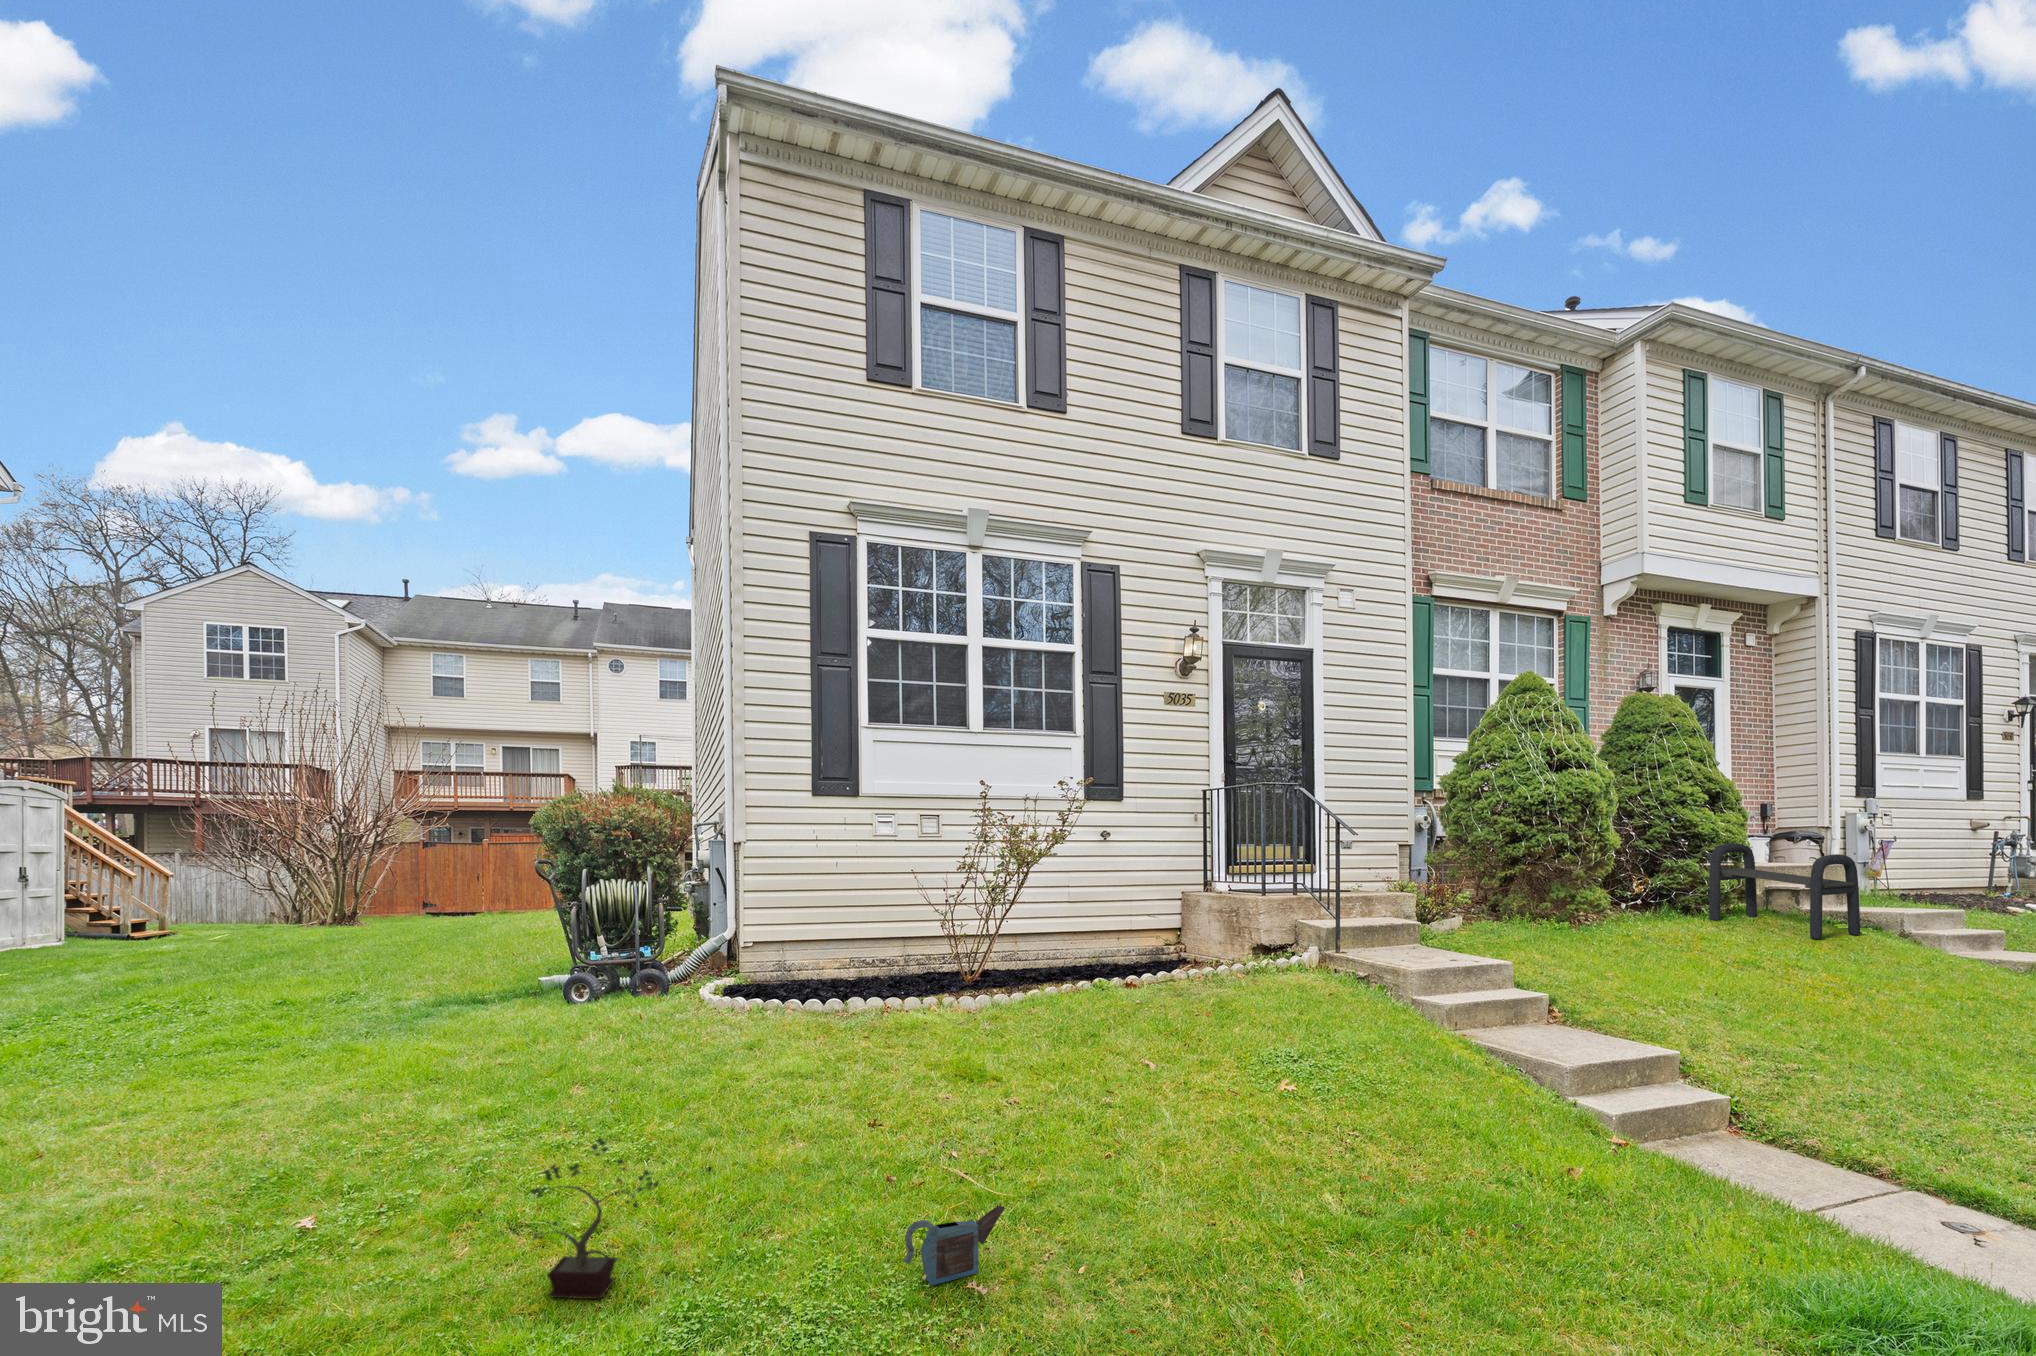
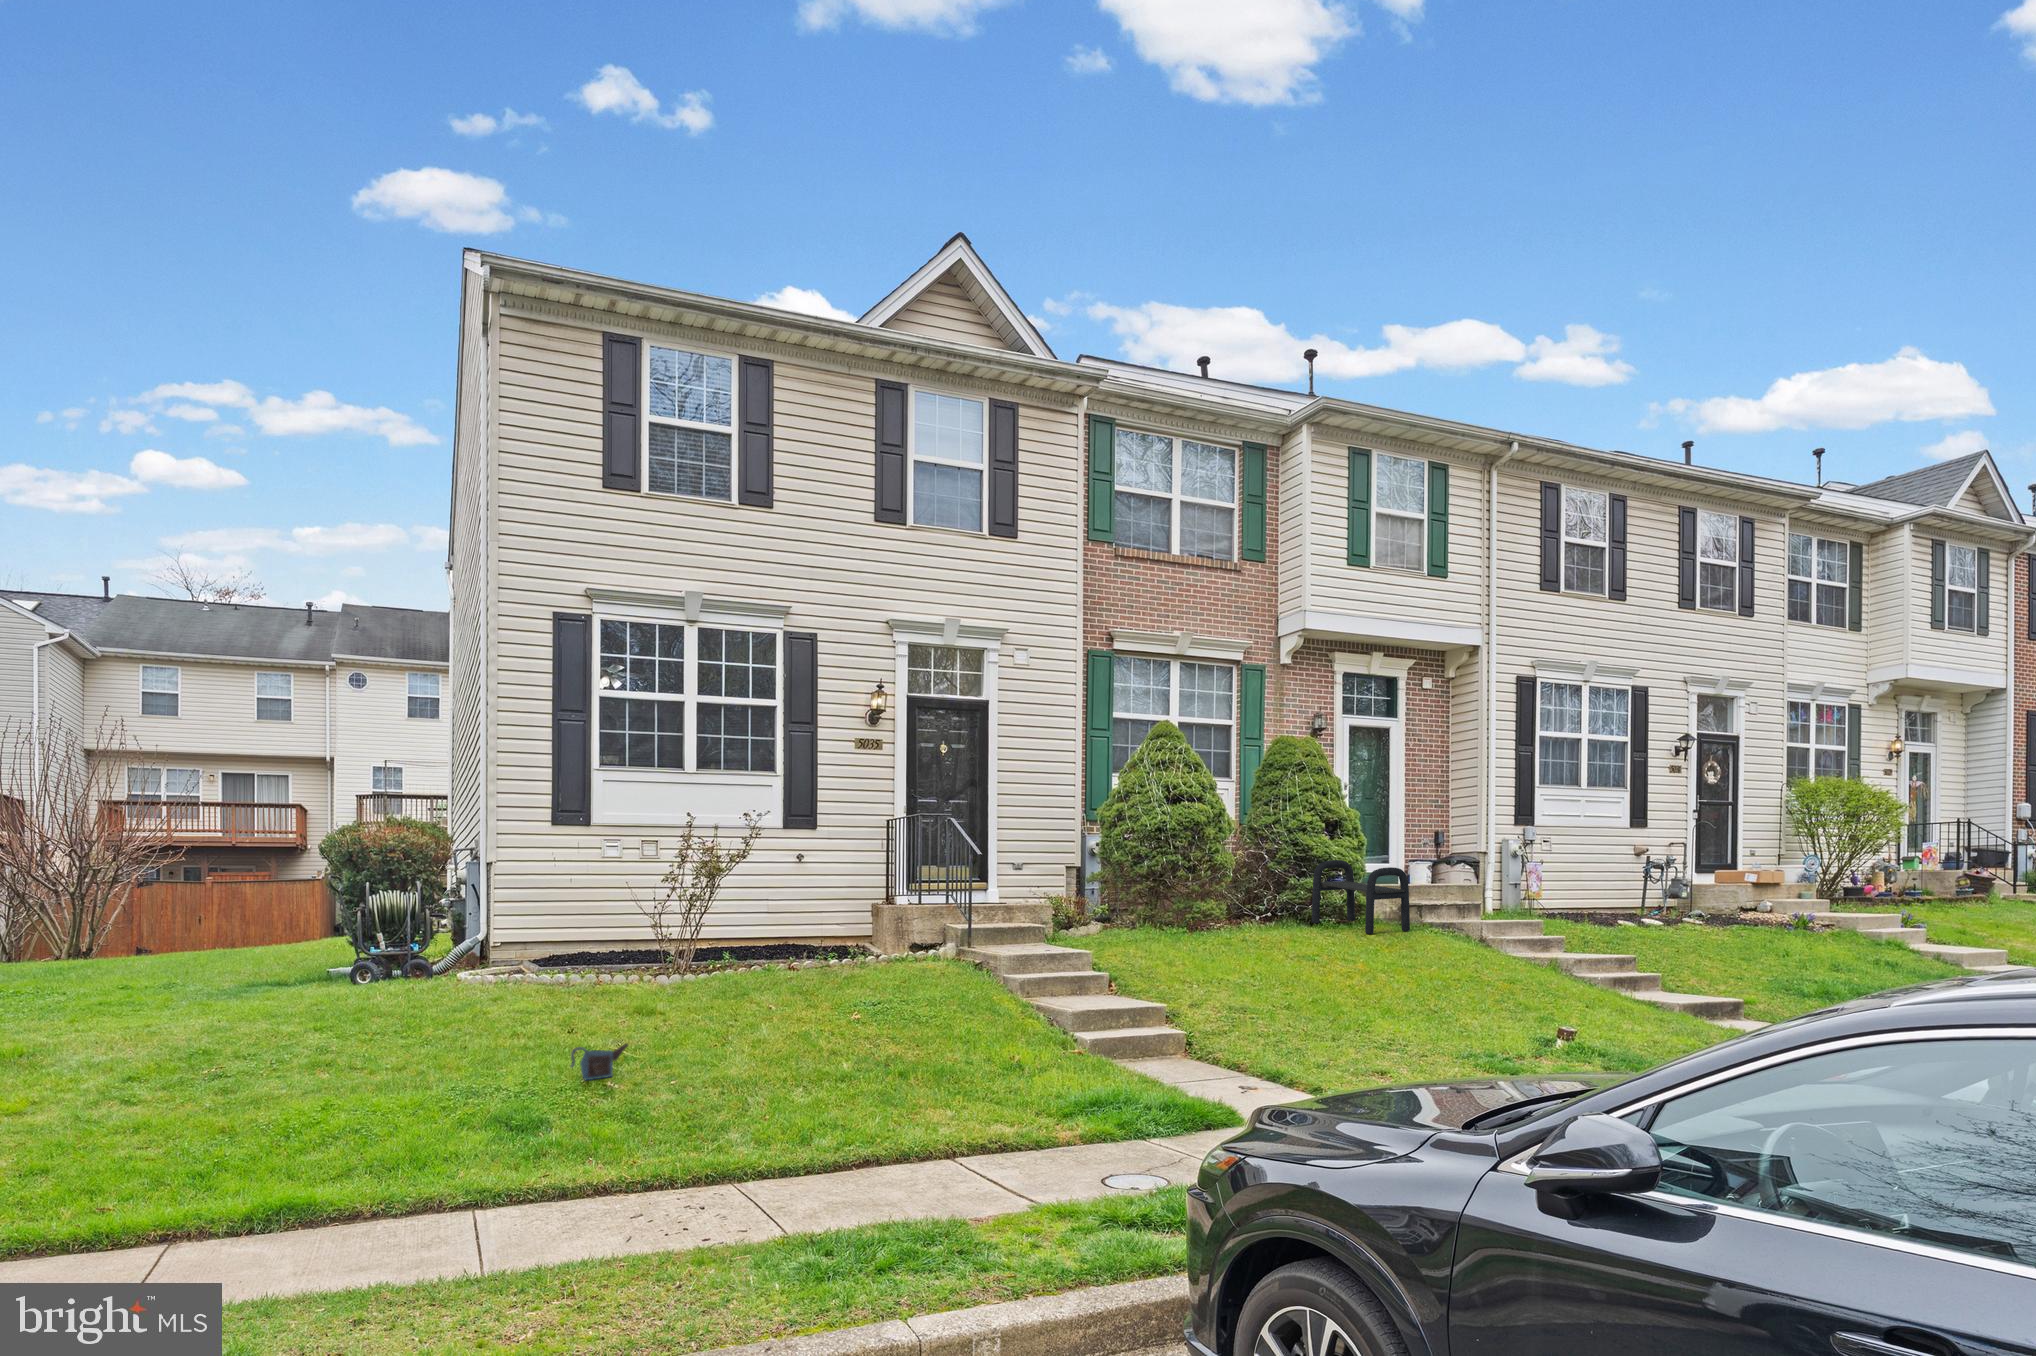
potted plant: present [531,1137,659,1299] -> none [365,1003,438,1085]

